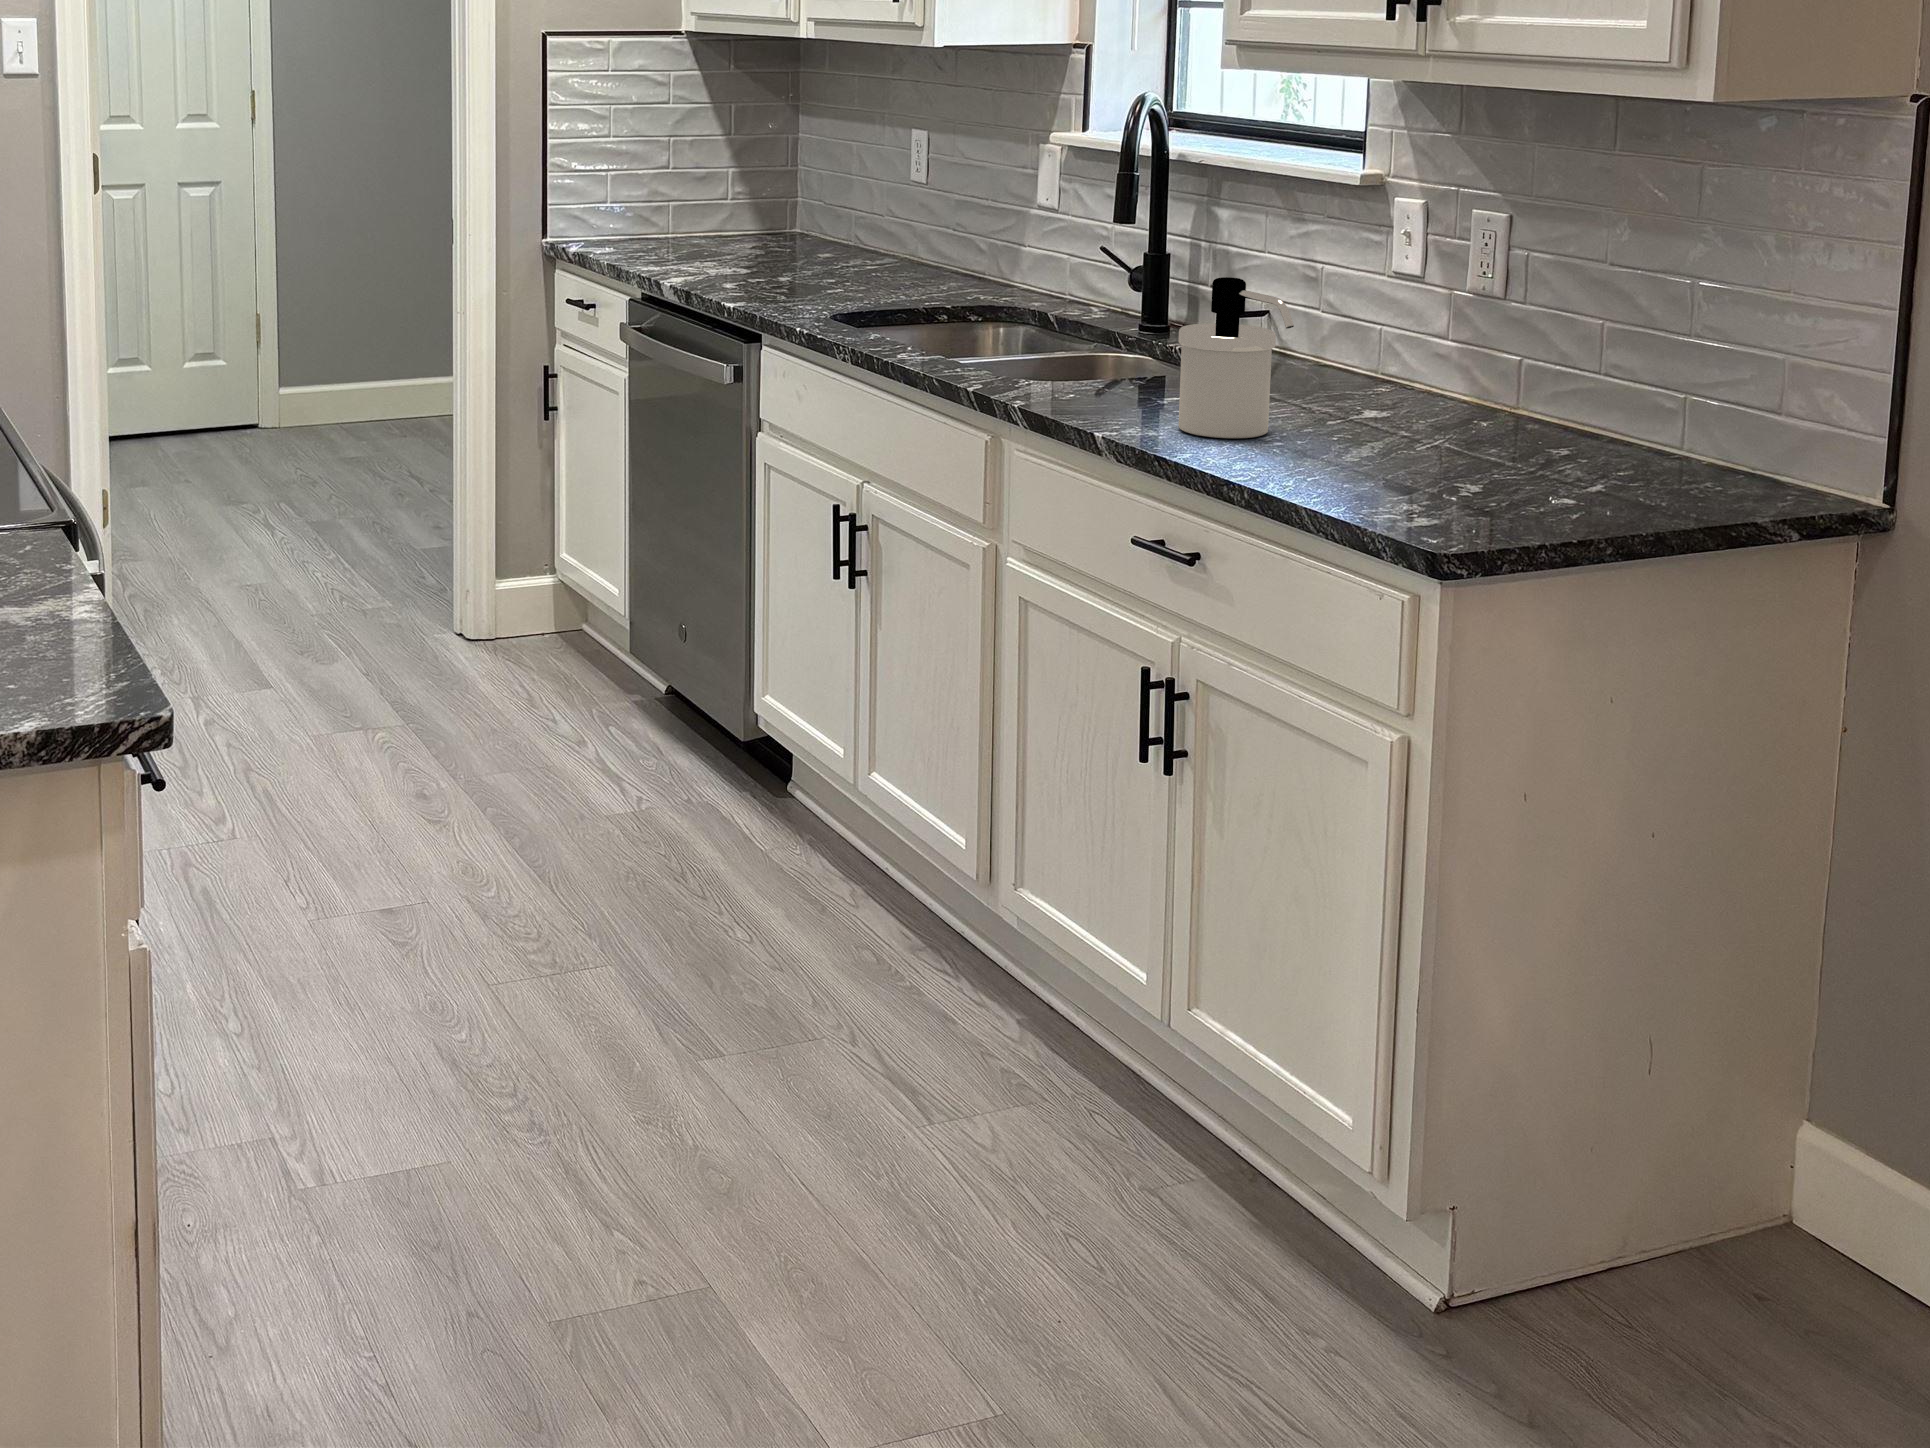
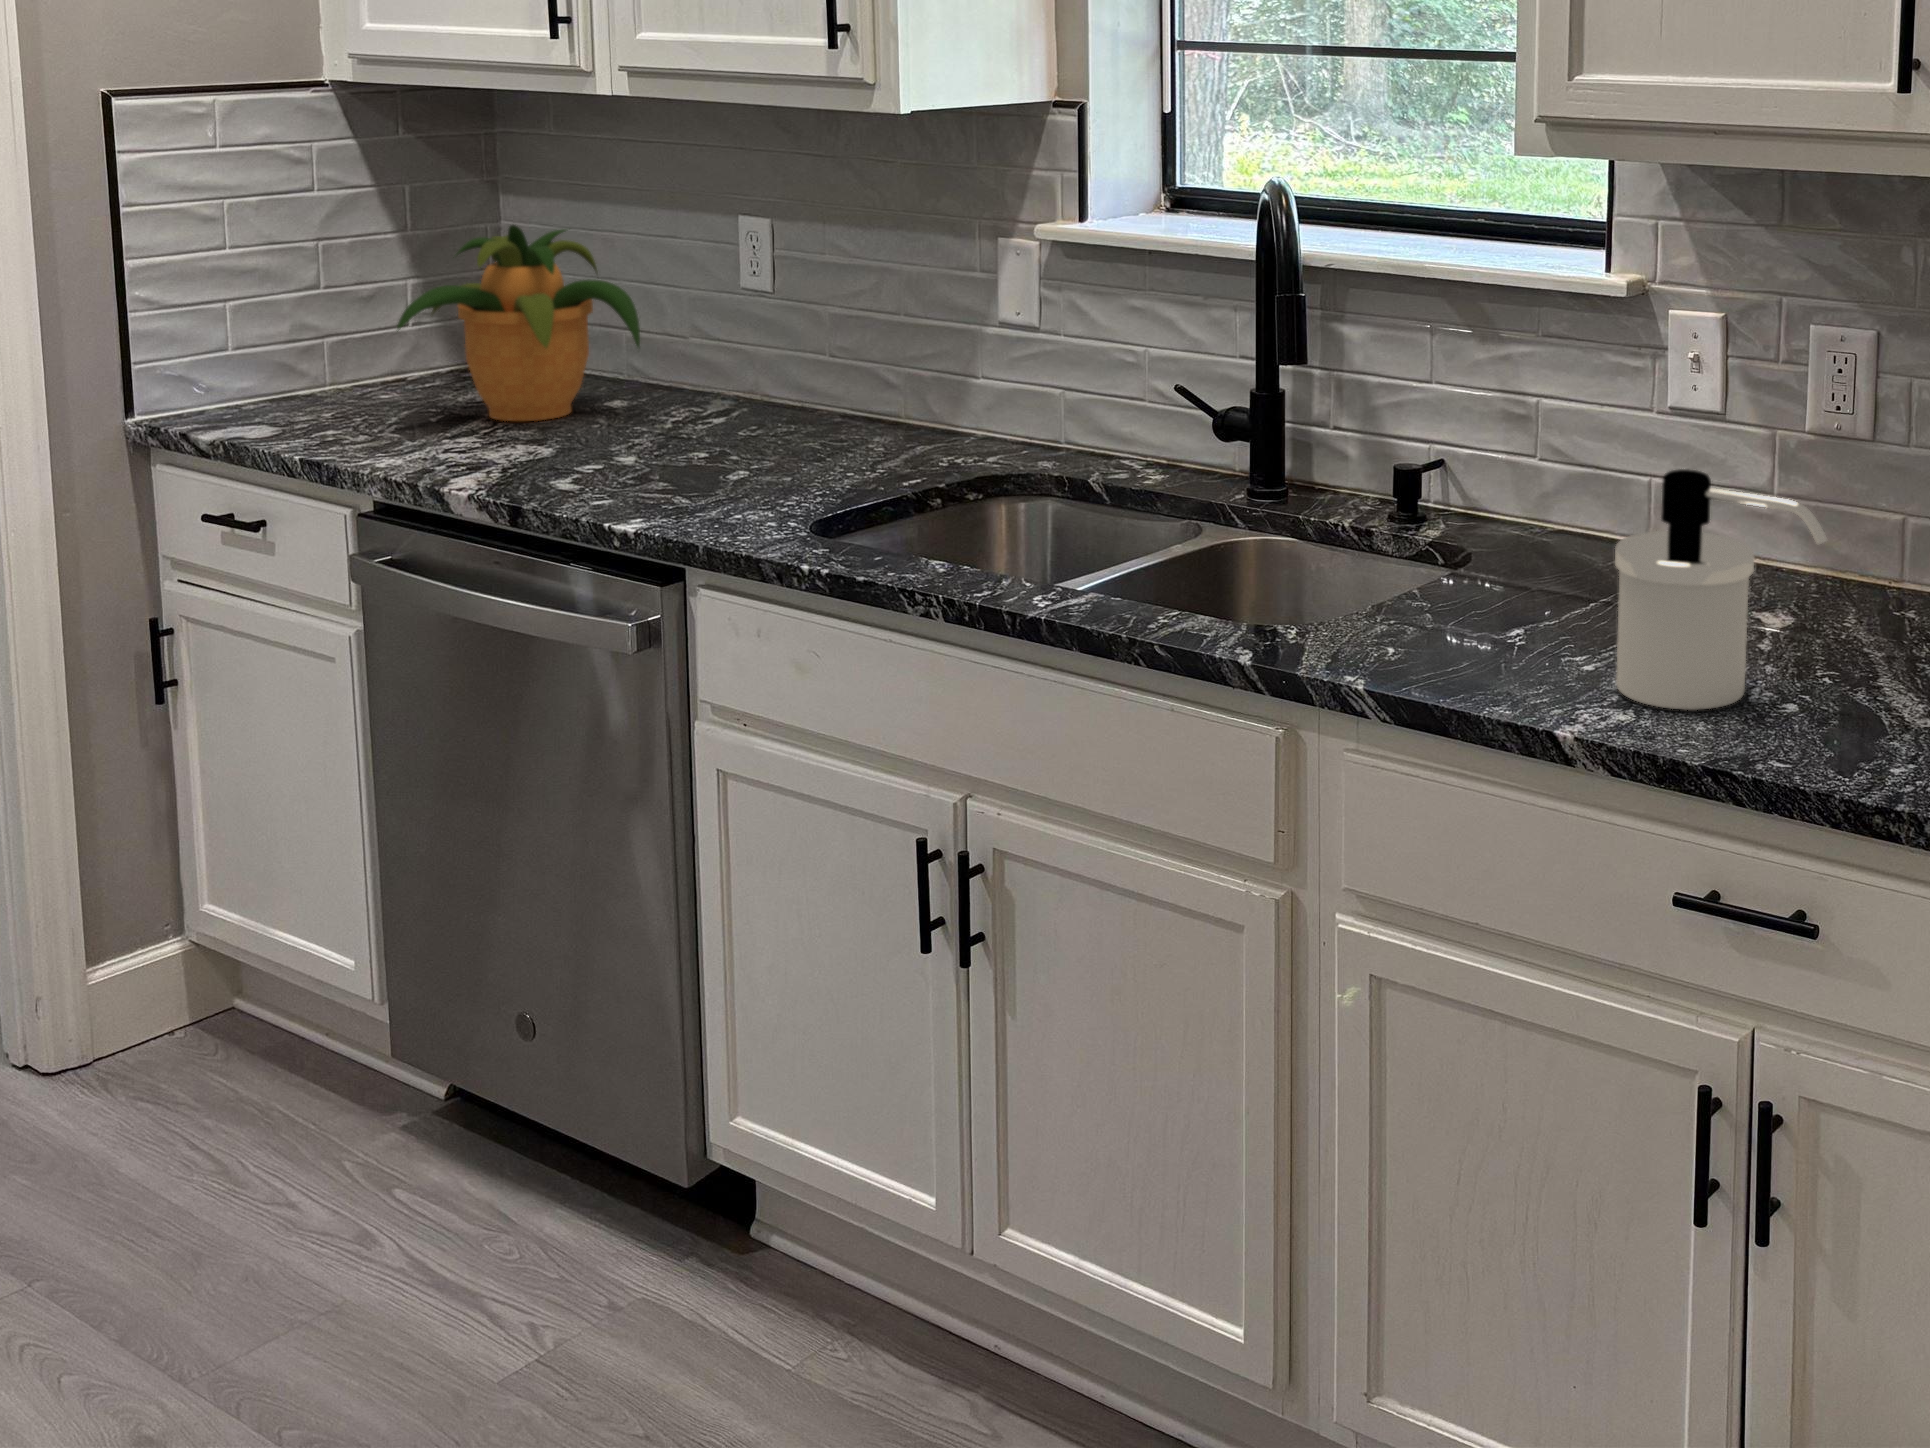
potted plant: none [680,125,841,260] -> present [397,225,640,421]

